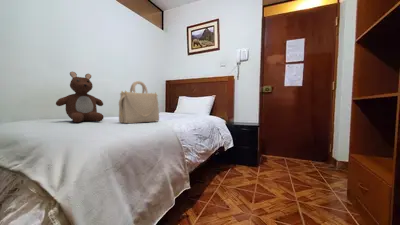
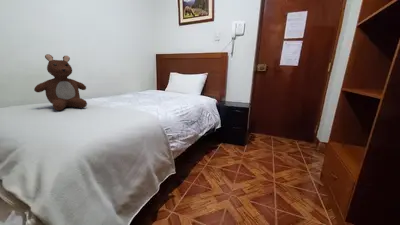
handbag: present [119,81,159,123] -> none [101,66,145,112]

